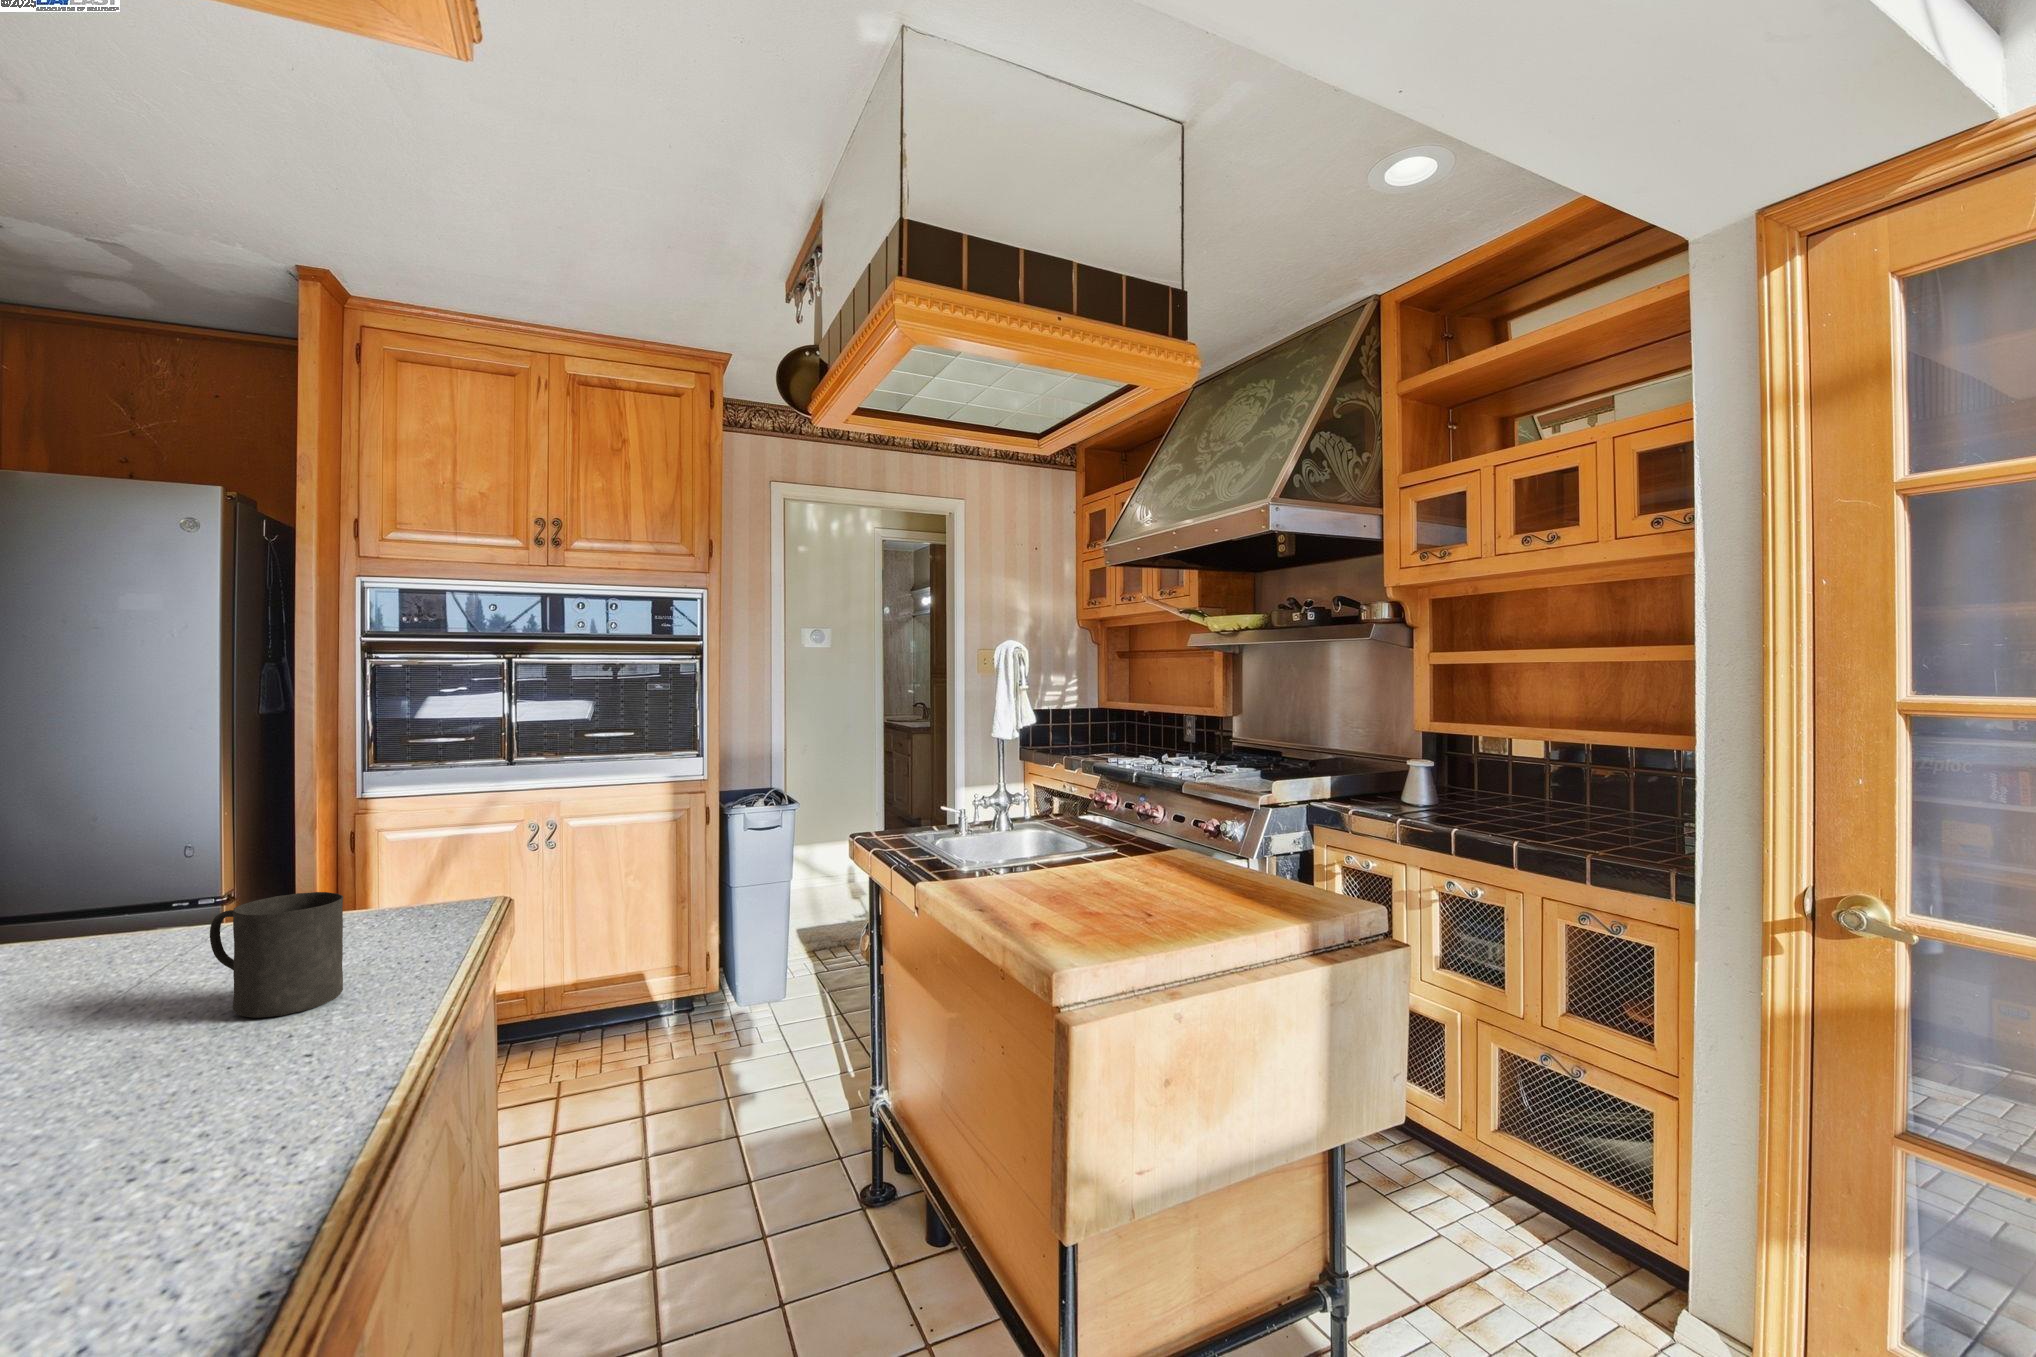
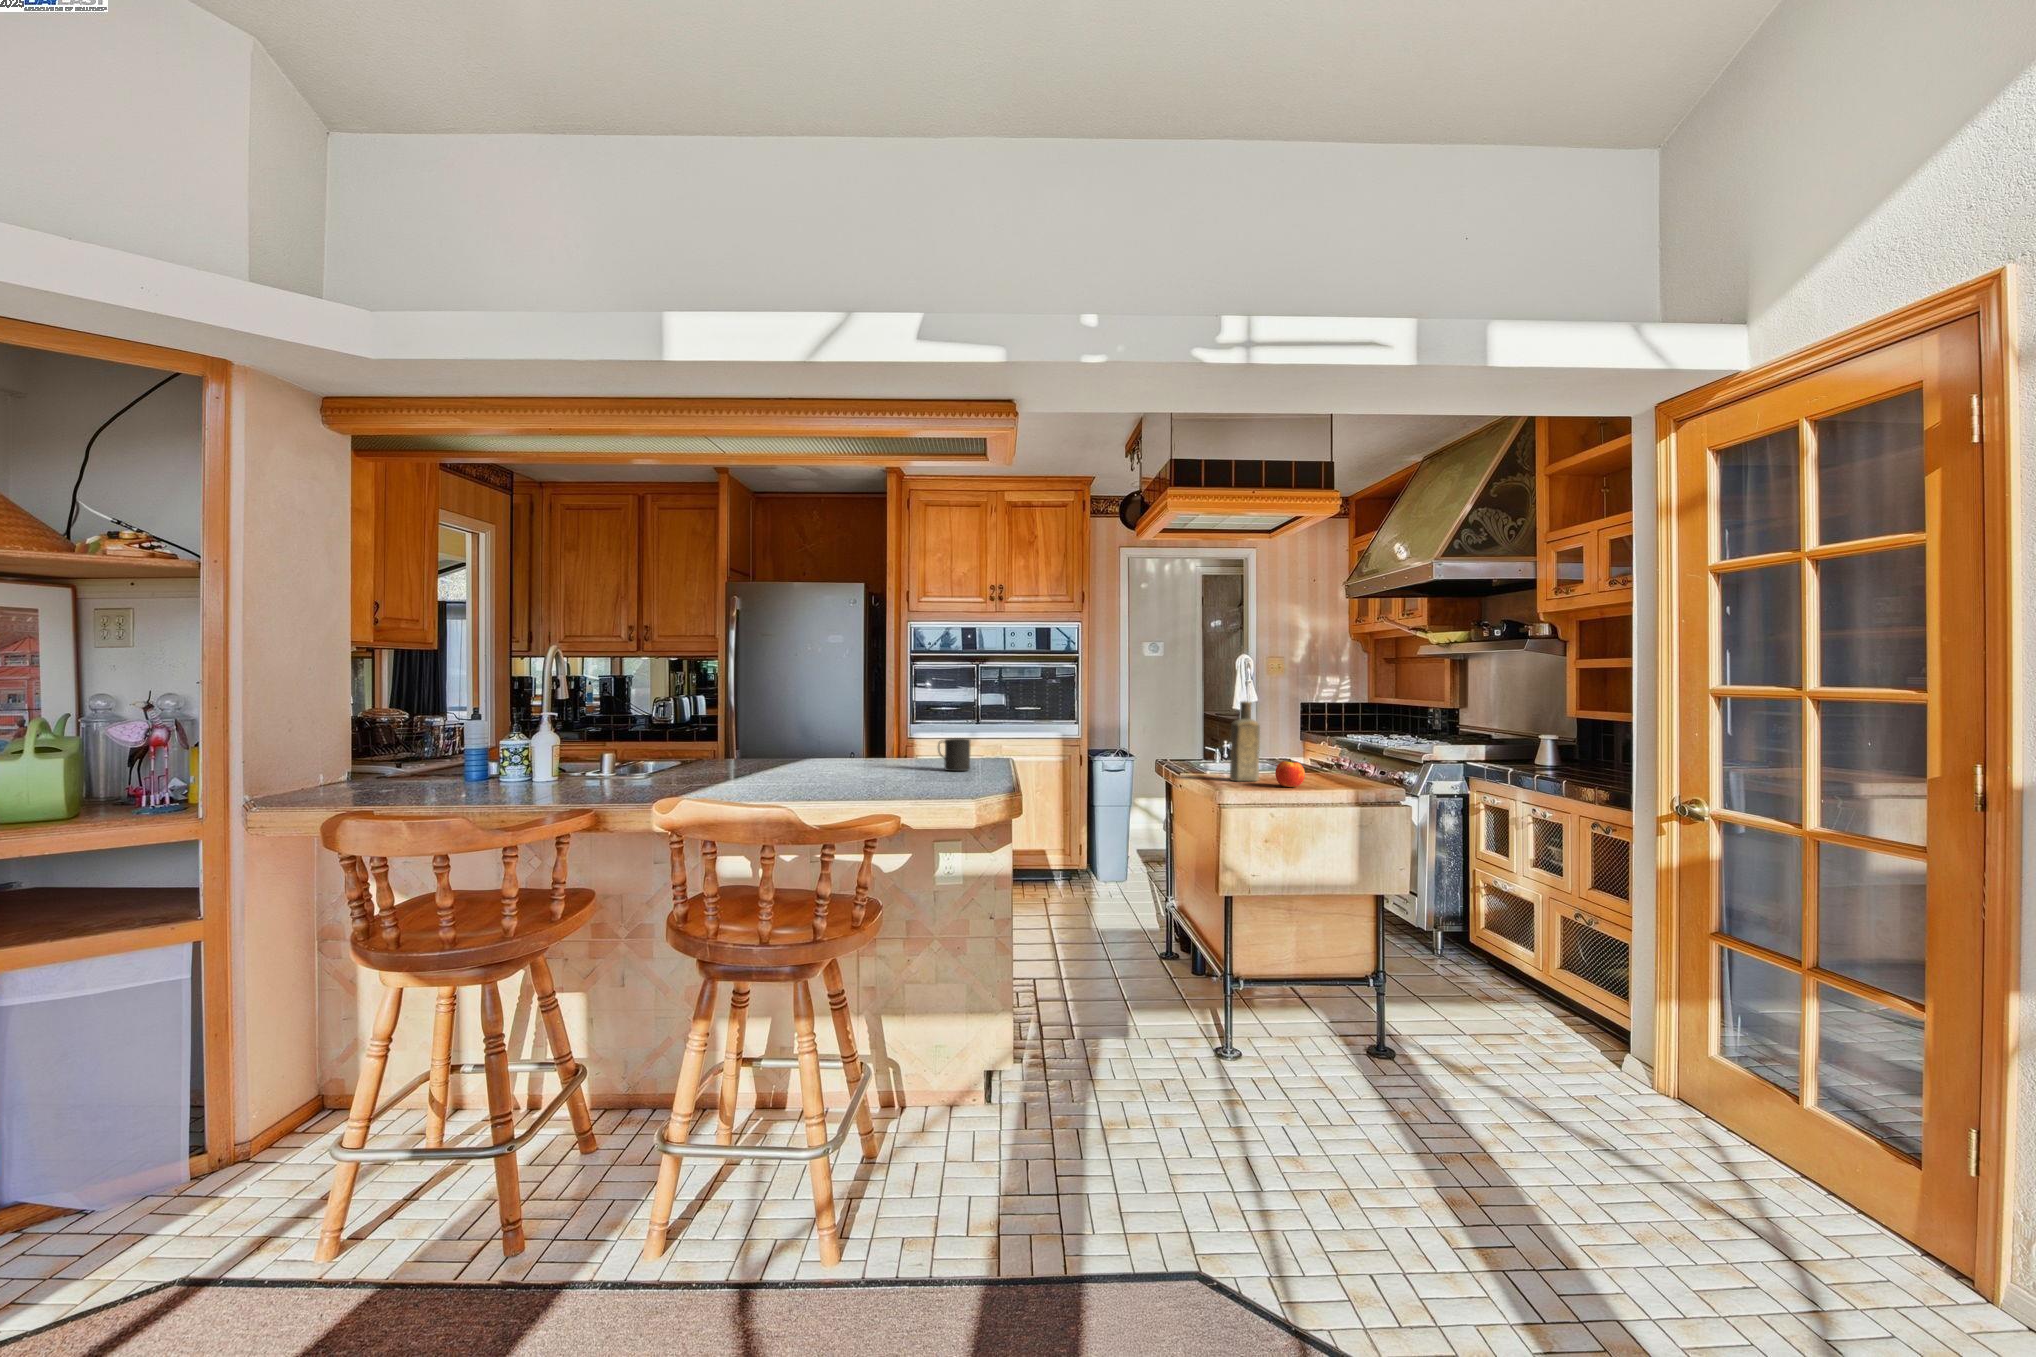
bottle: none [1025,734,1094,902] -> present [1230,701,1260,781]
apple: none [1143,855,1200,915] -> present [1275,759,1305,787]

